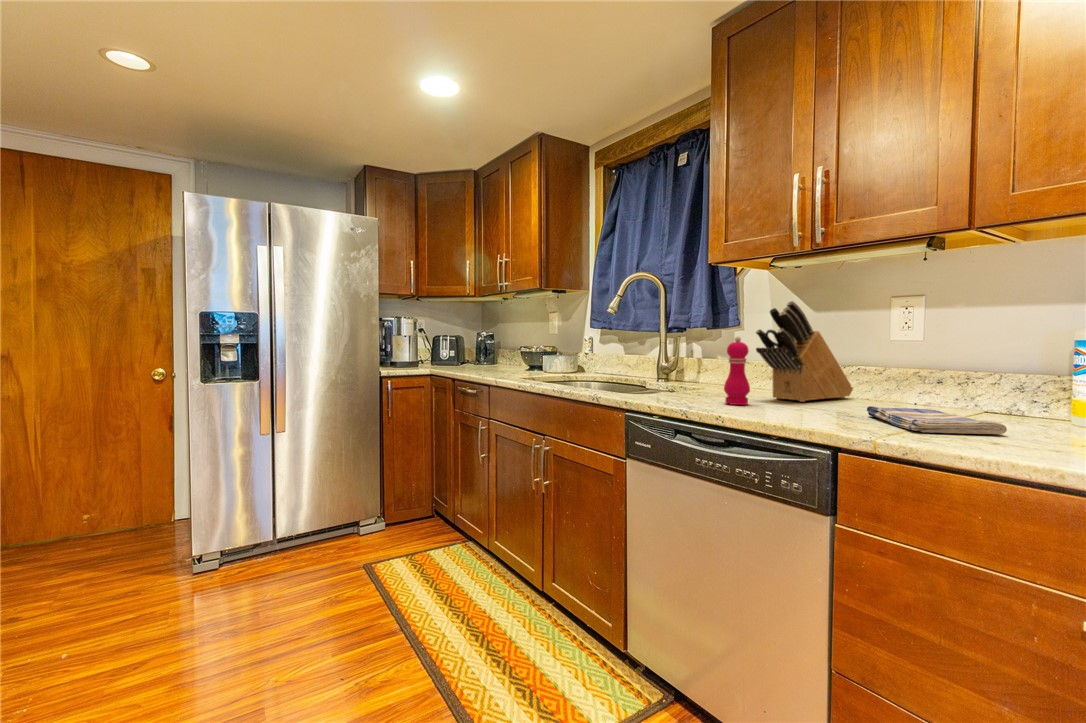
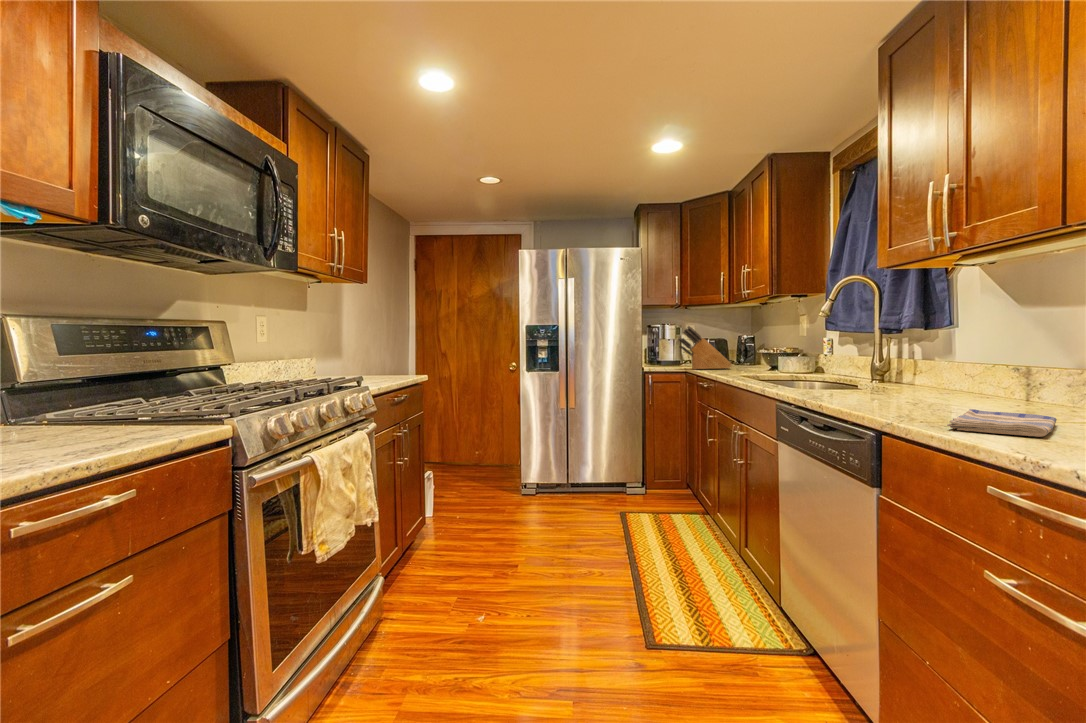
knife block: present [756,301,853,402] -> present [679,326,732,369]
pepper mill: present [724,336,750,405] -> none [859,343,885,404]

